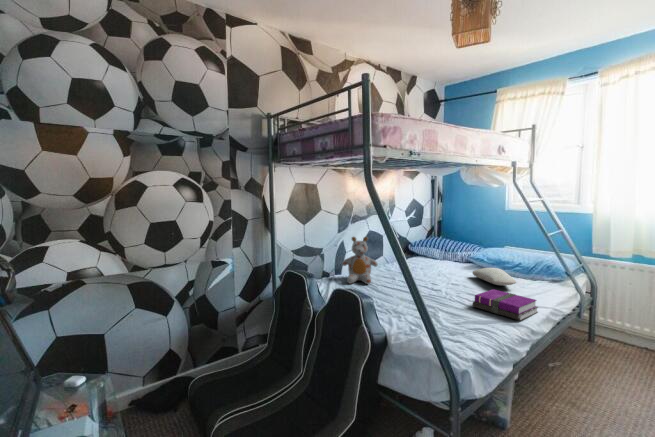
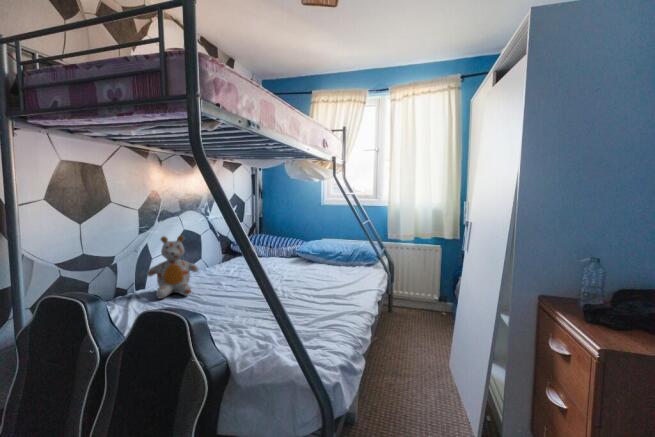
pillow: present [473,268,516,285] -> none [301,259,344,275]
notebook: present [473,289,538,321] -> none [314,280,371,307]

